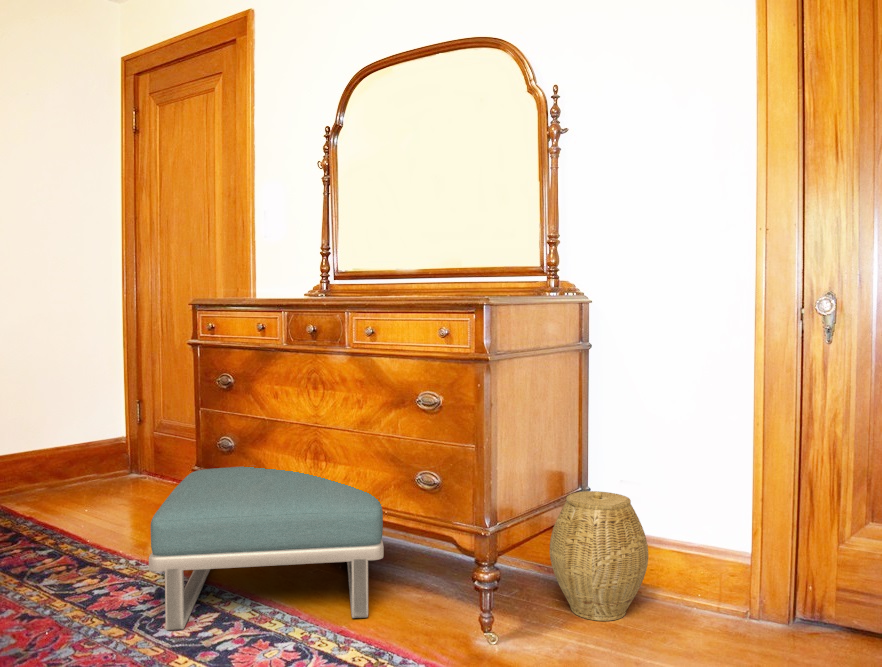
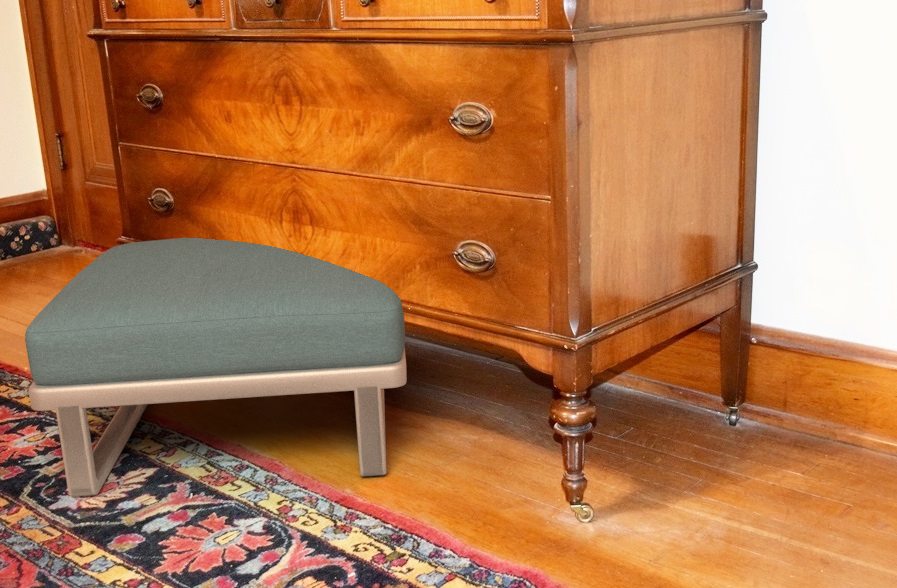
woven basket: present [550,491,648,621] -> none [686,269,857,481]

